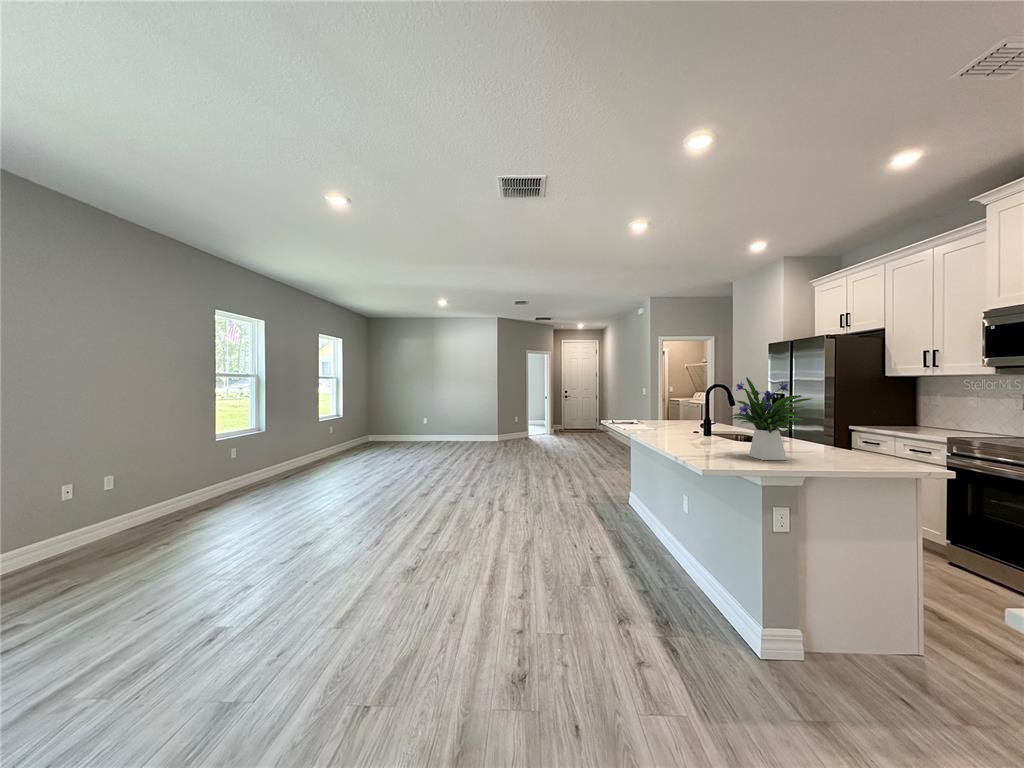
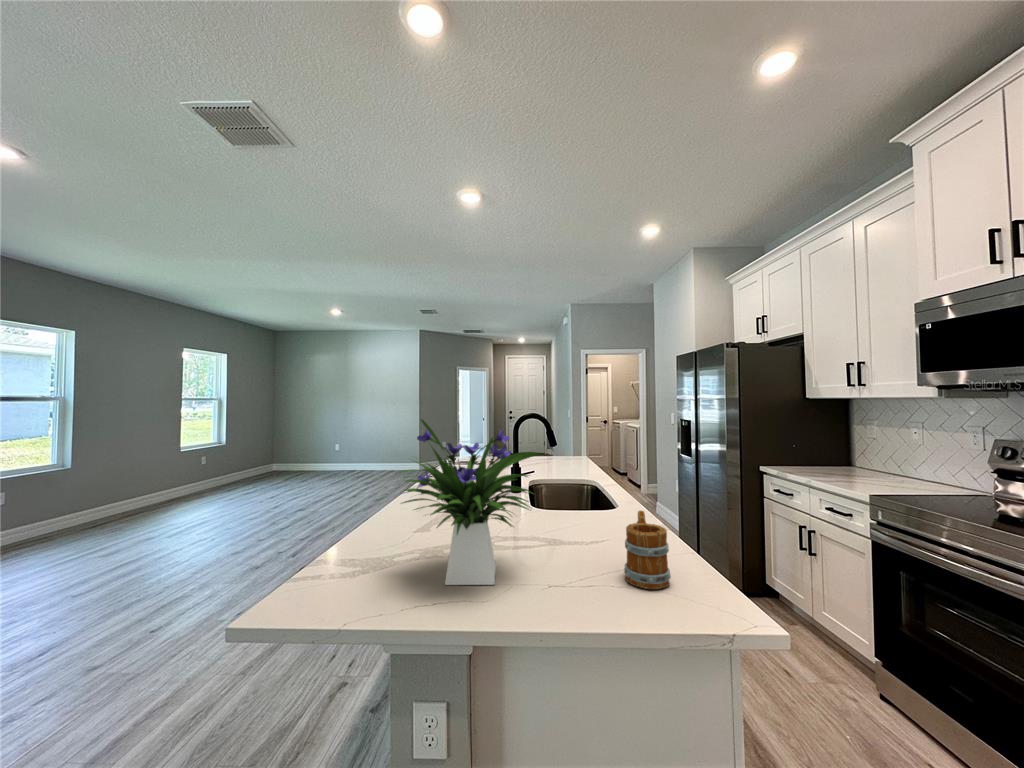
mug: none [846,427,877,462] -> present [624,511,671,589]

